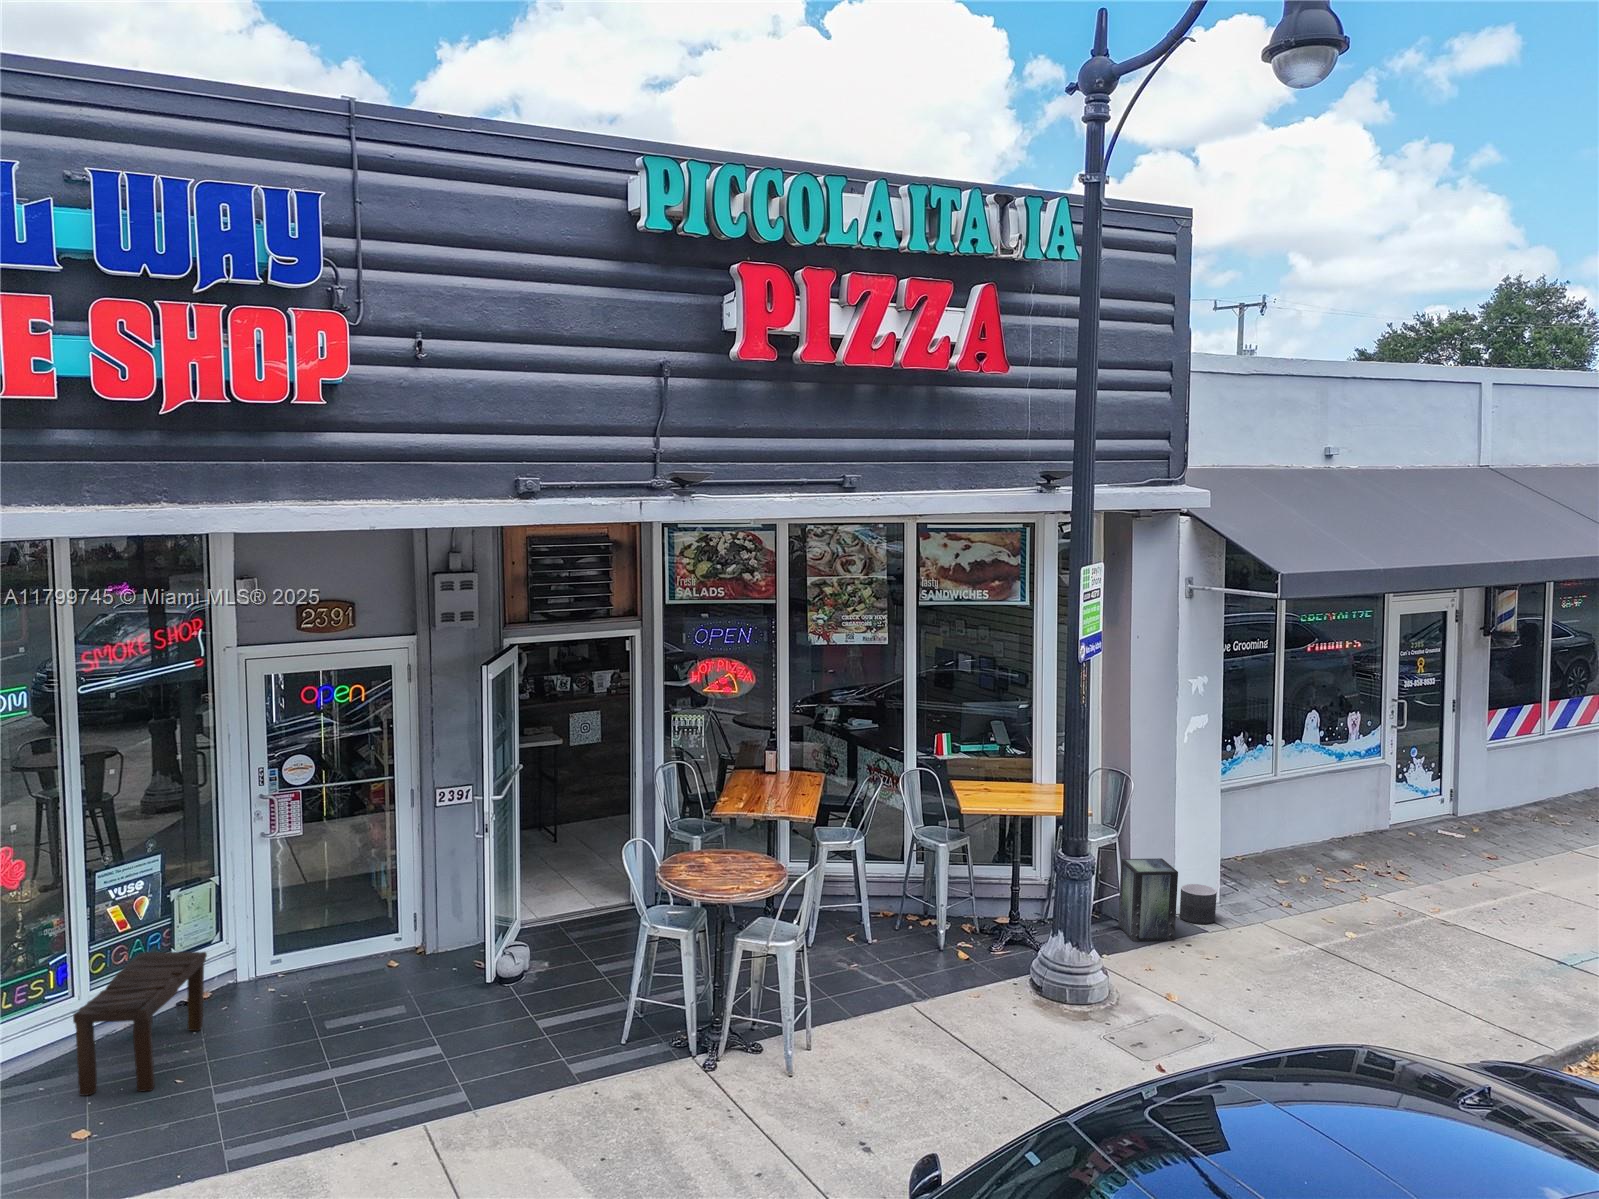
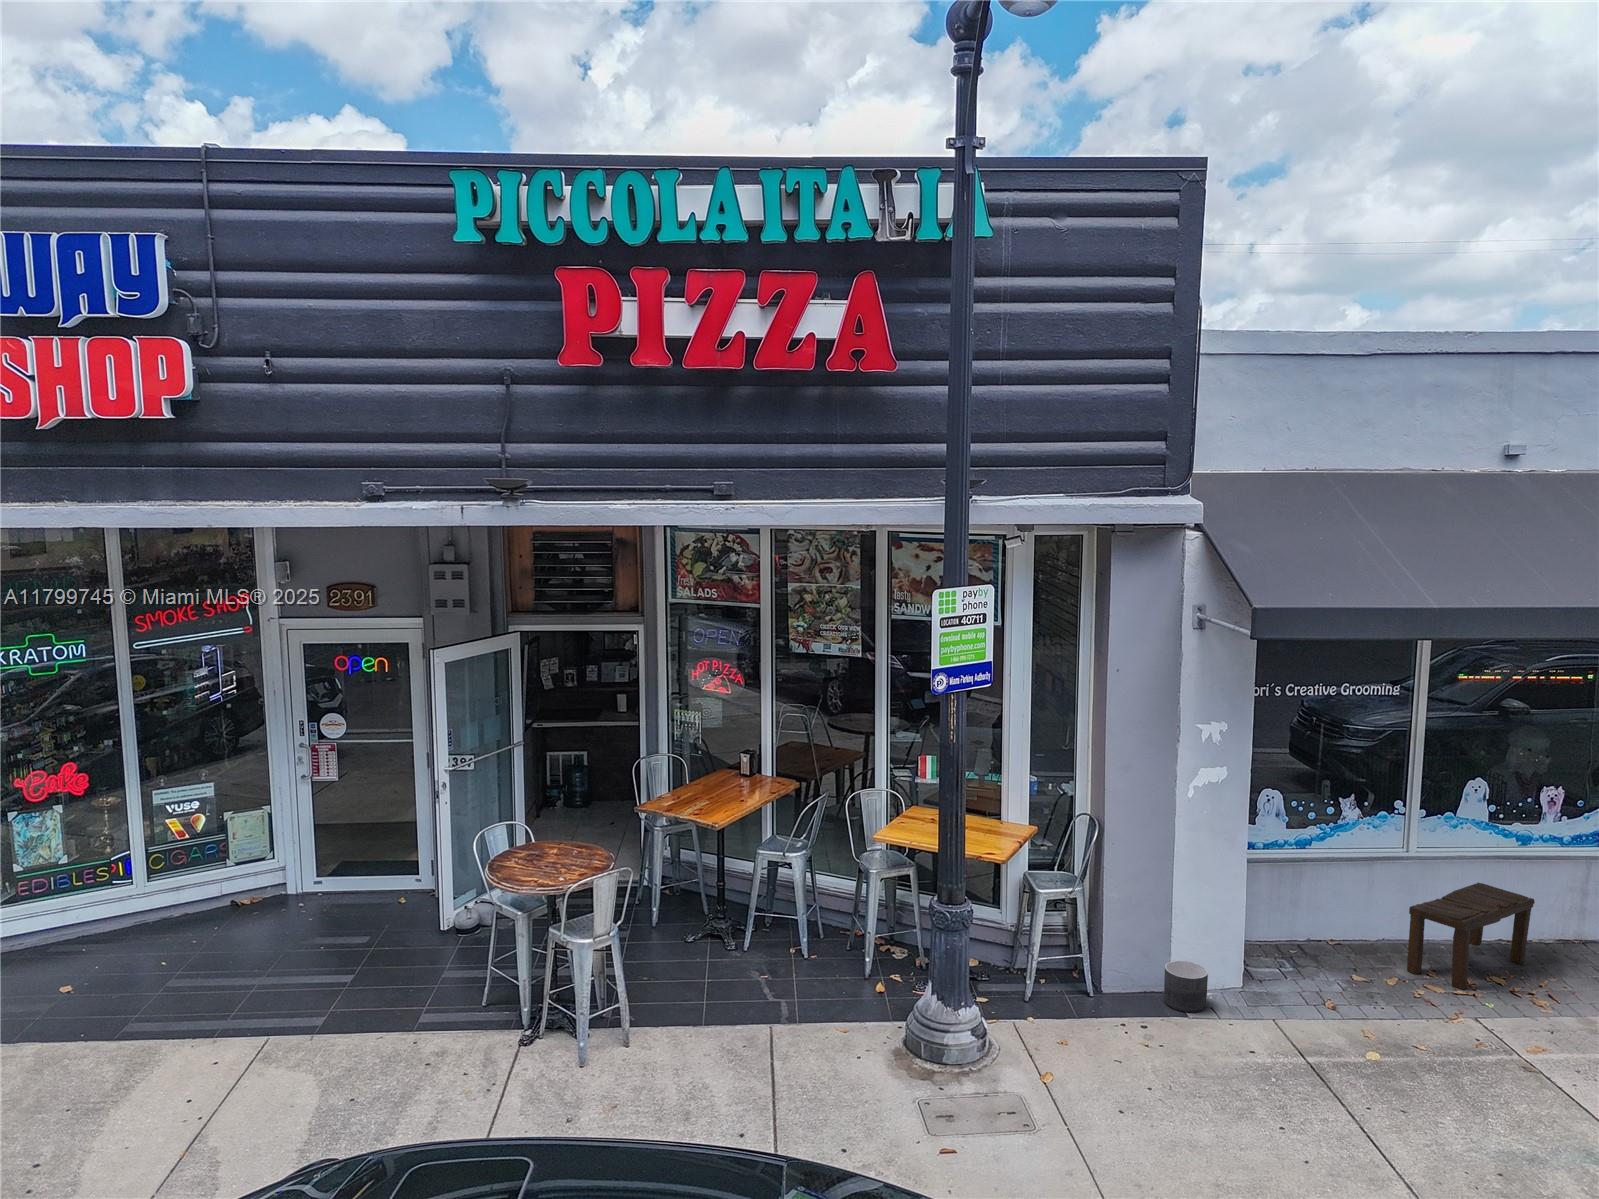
storage box: present [1118,858,1178,941] -> none [1068,917,1129,1023]
bench: present [73,952,207,1096] -> present [1407,882,1535,990]

